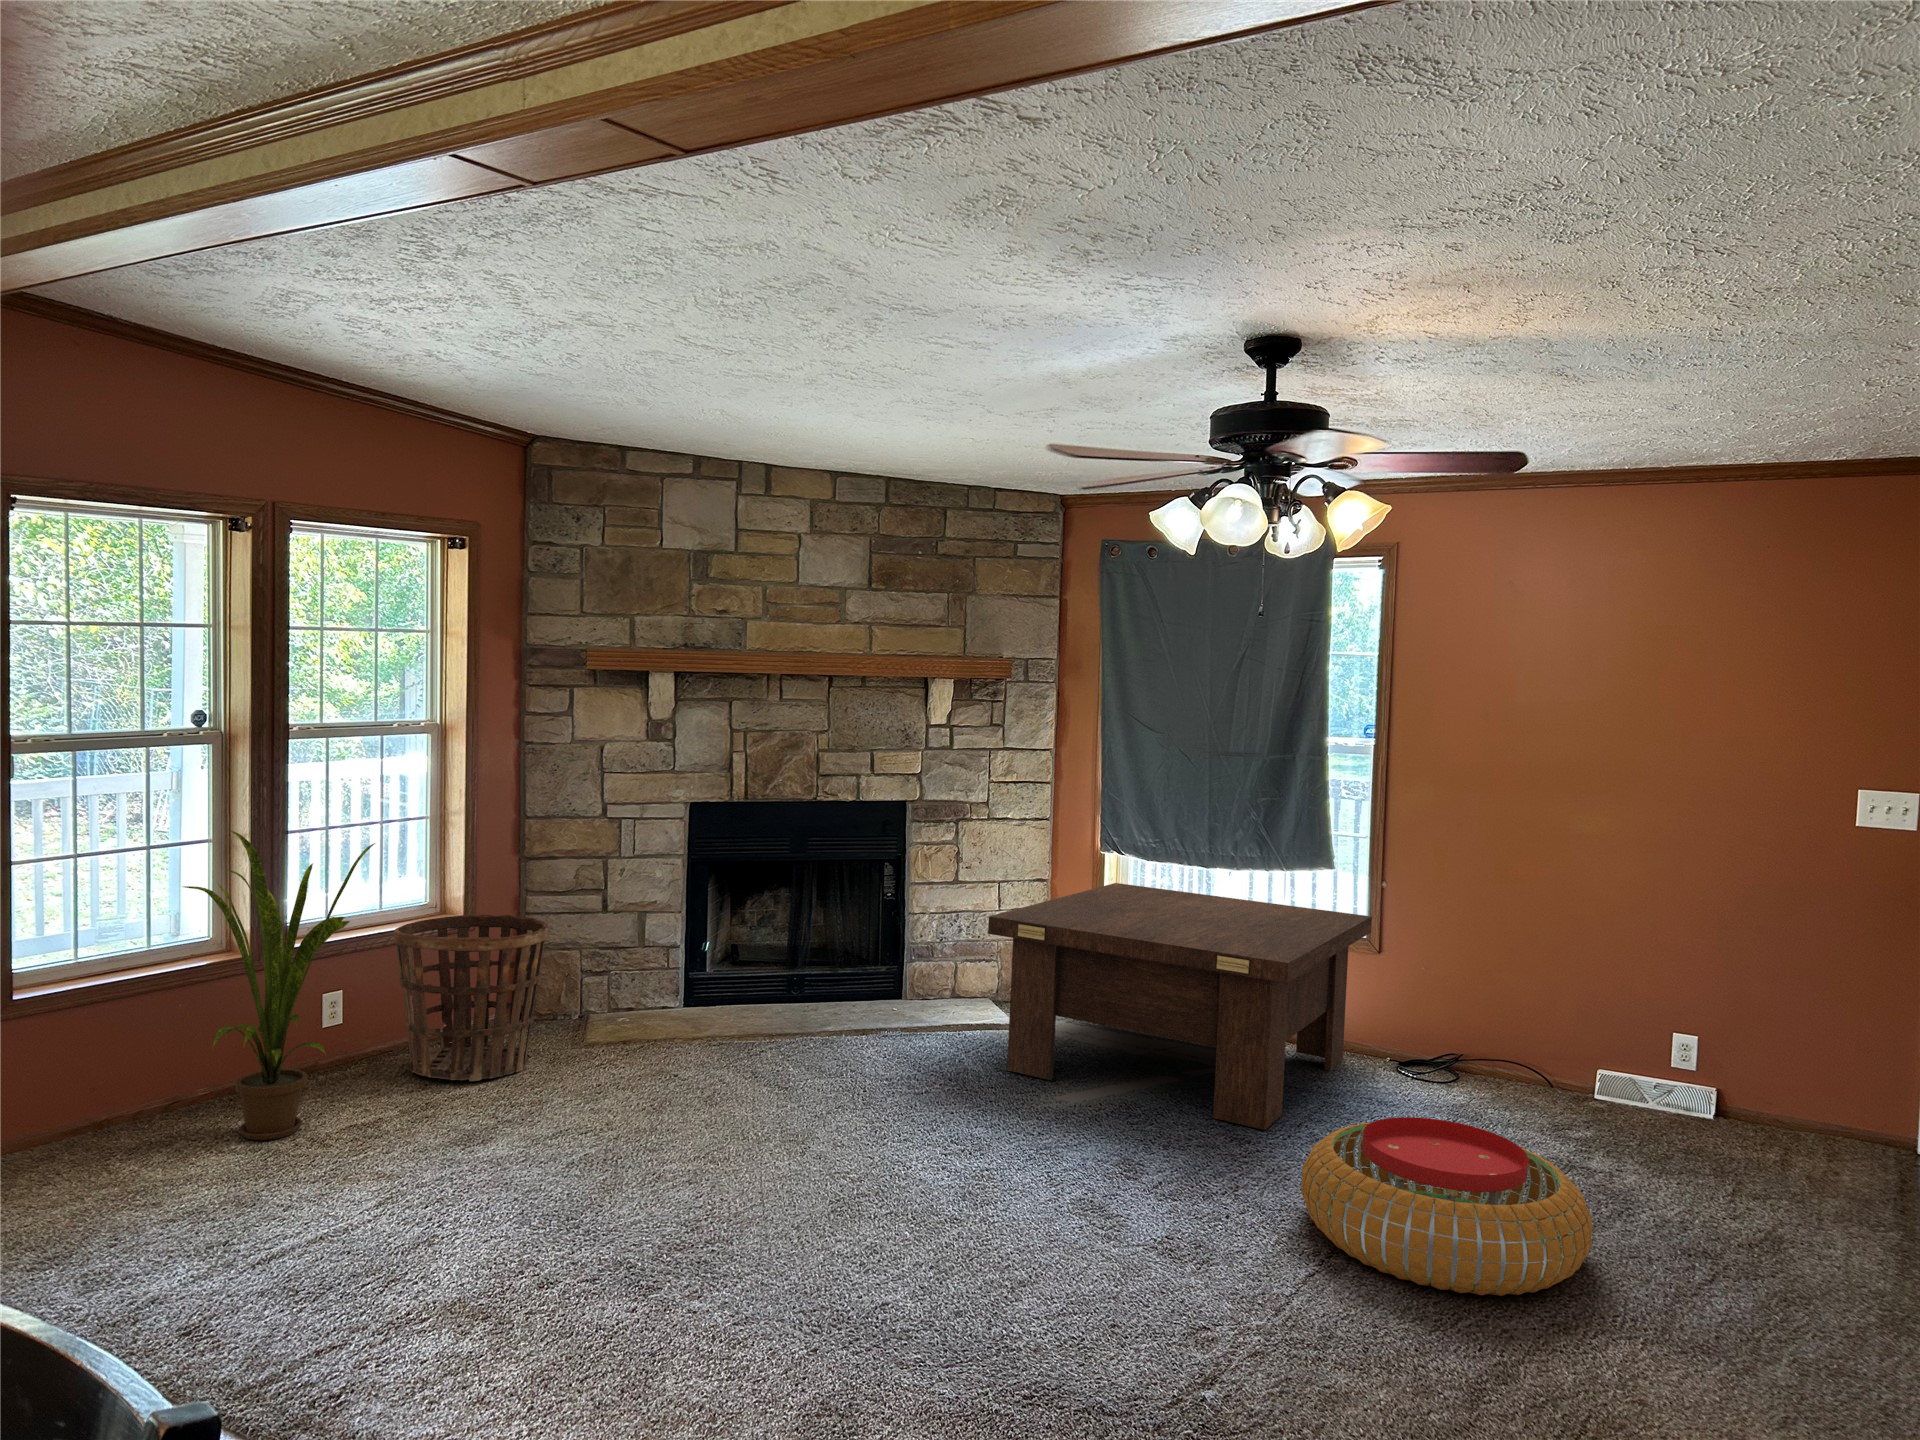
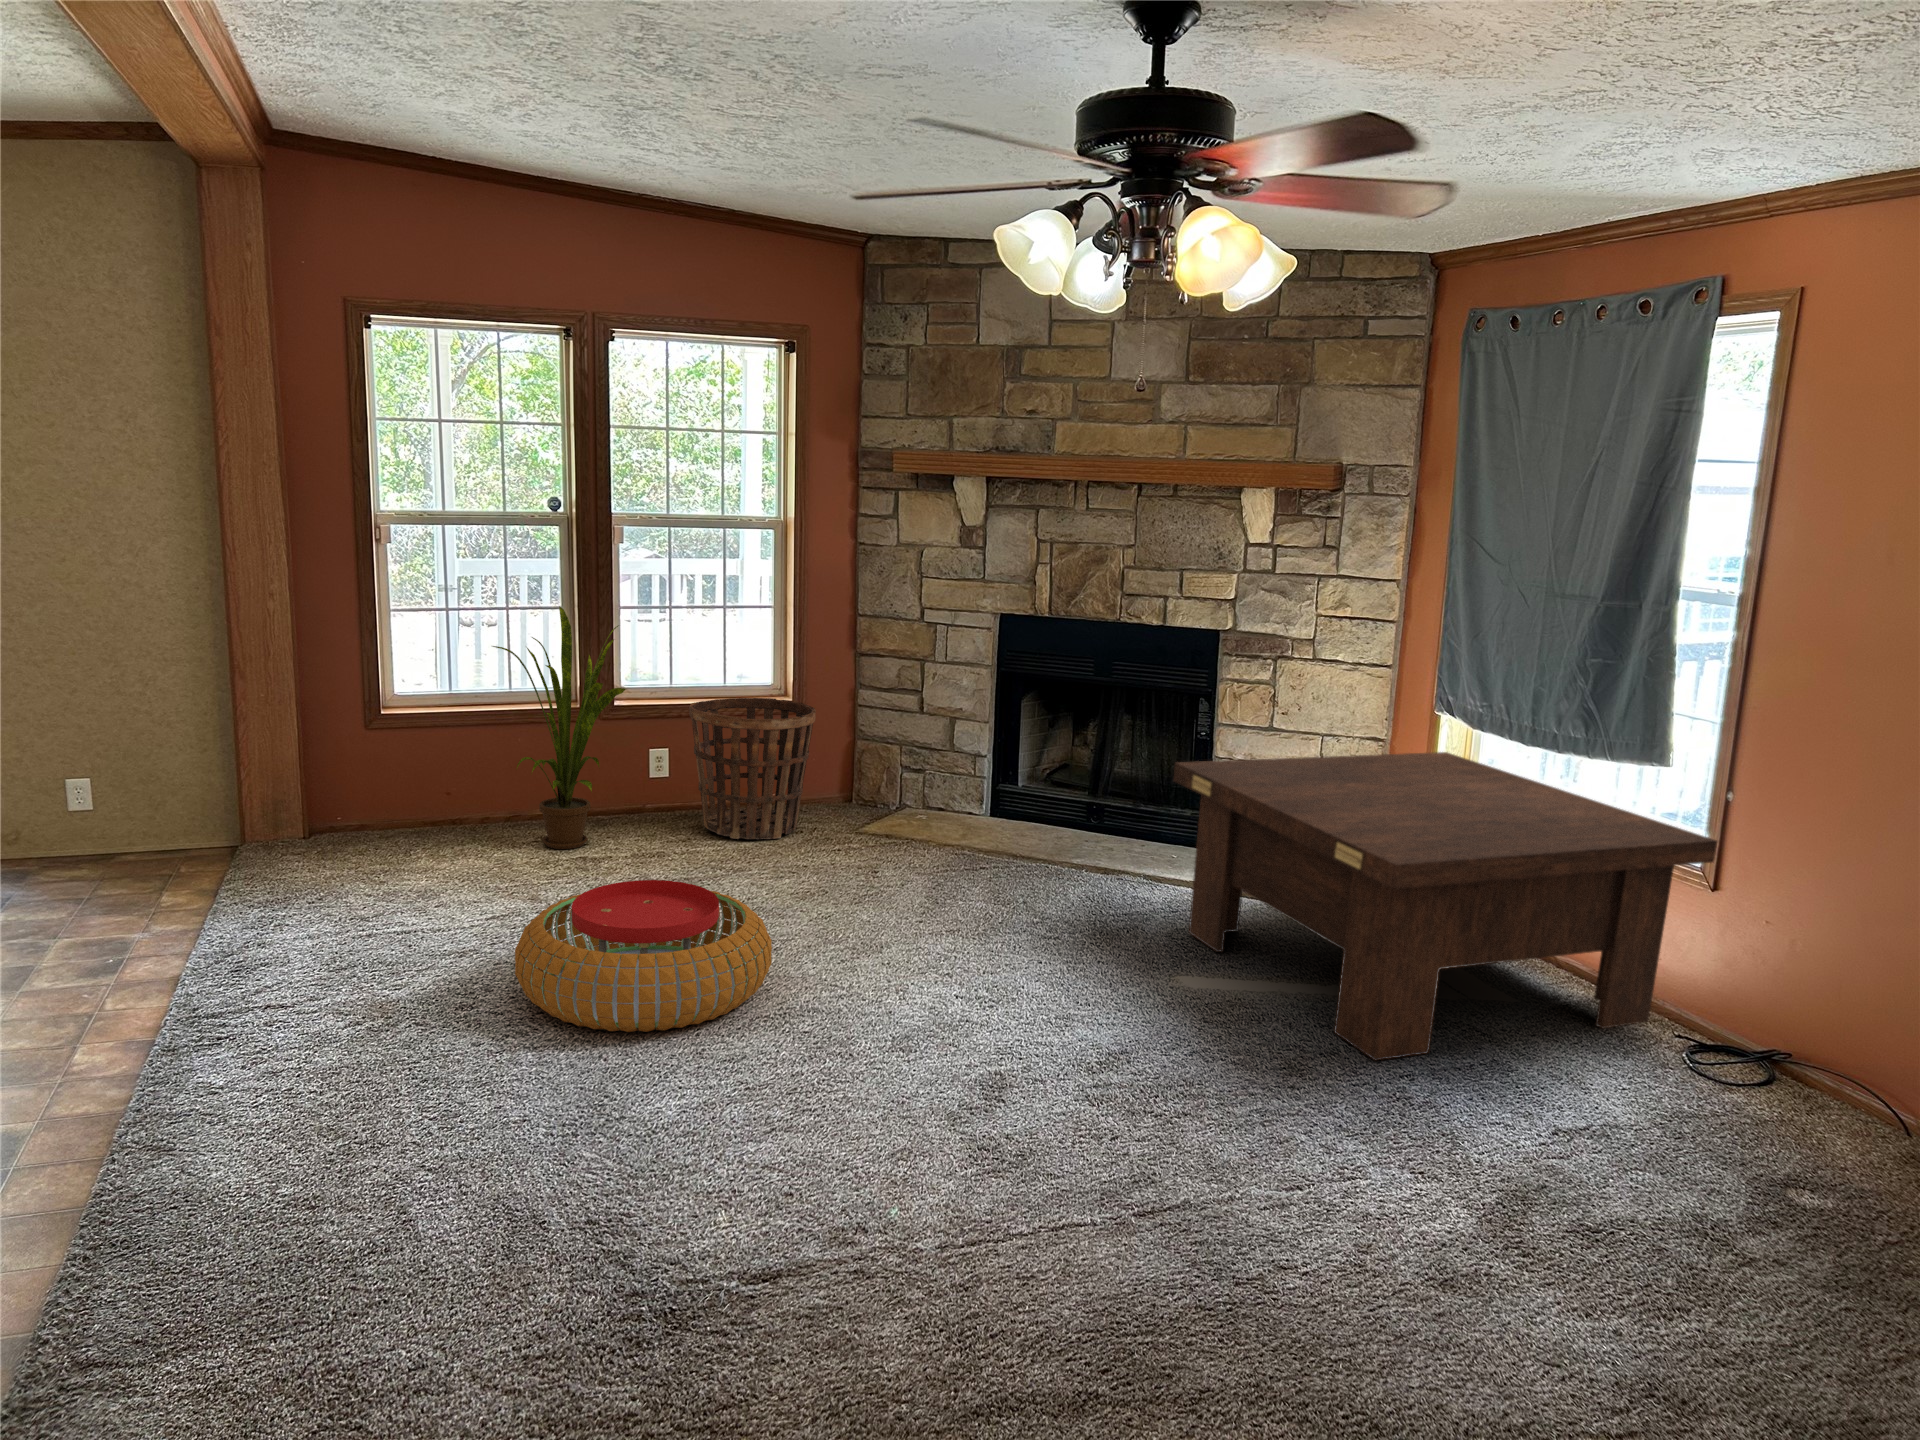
pouf: present [1301,1117,1593,1296] -> present [515,880,772,1032]

